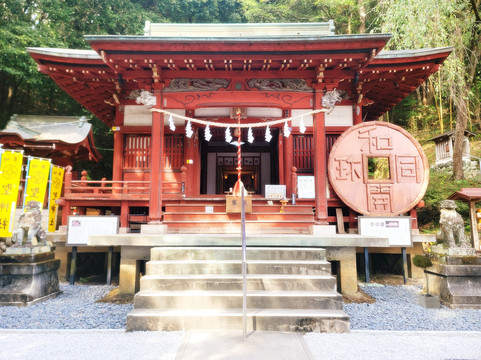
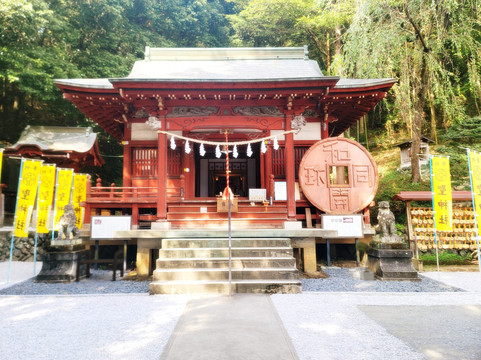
bench: none [39,260,106,302] -> present [75,250,124,282]

